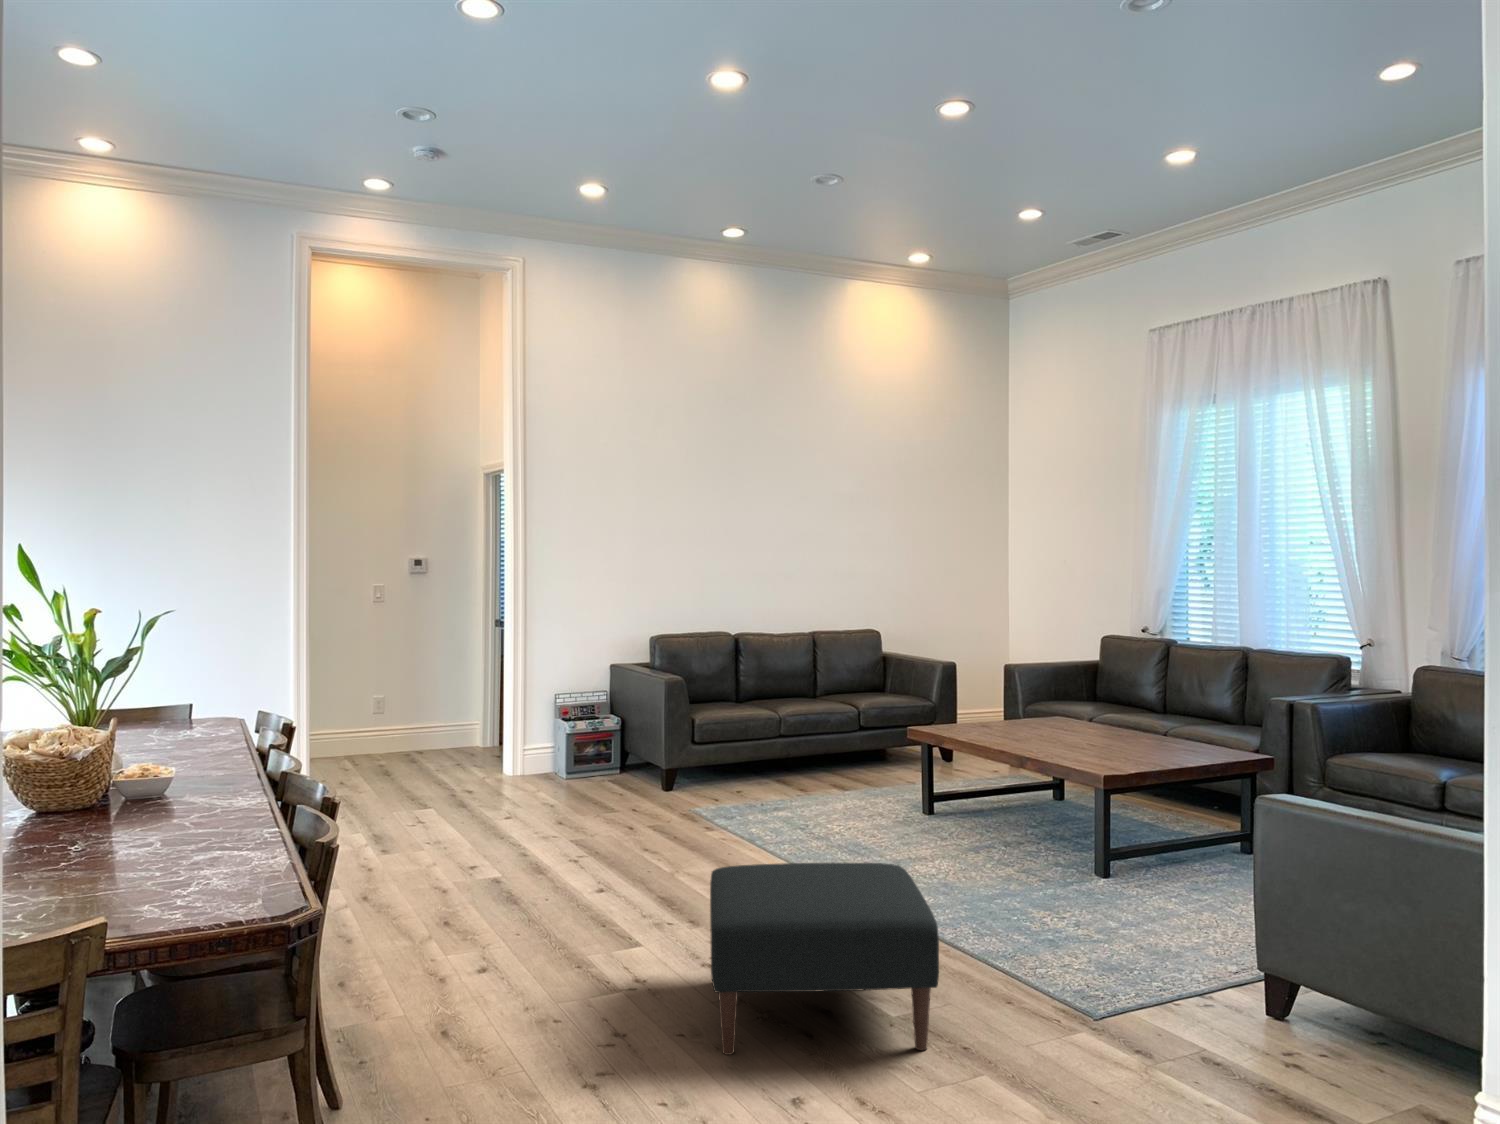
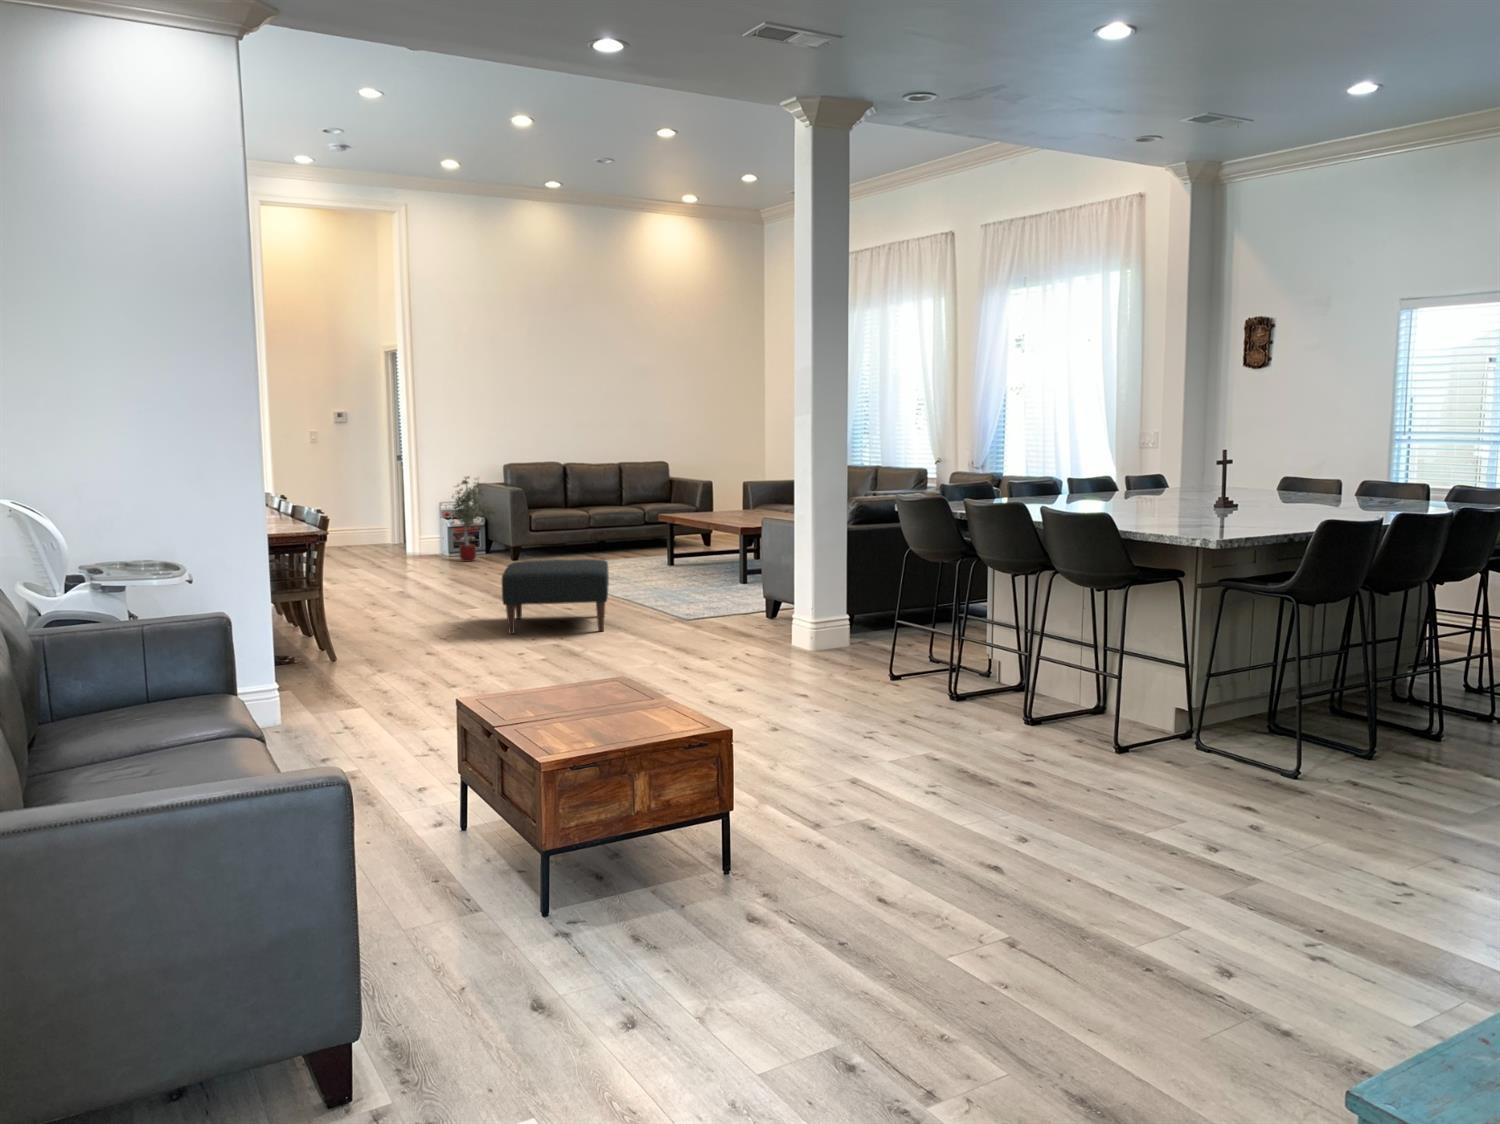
potted tree: none [571,657,644,790] -> present [452,477,496,562]

